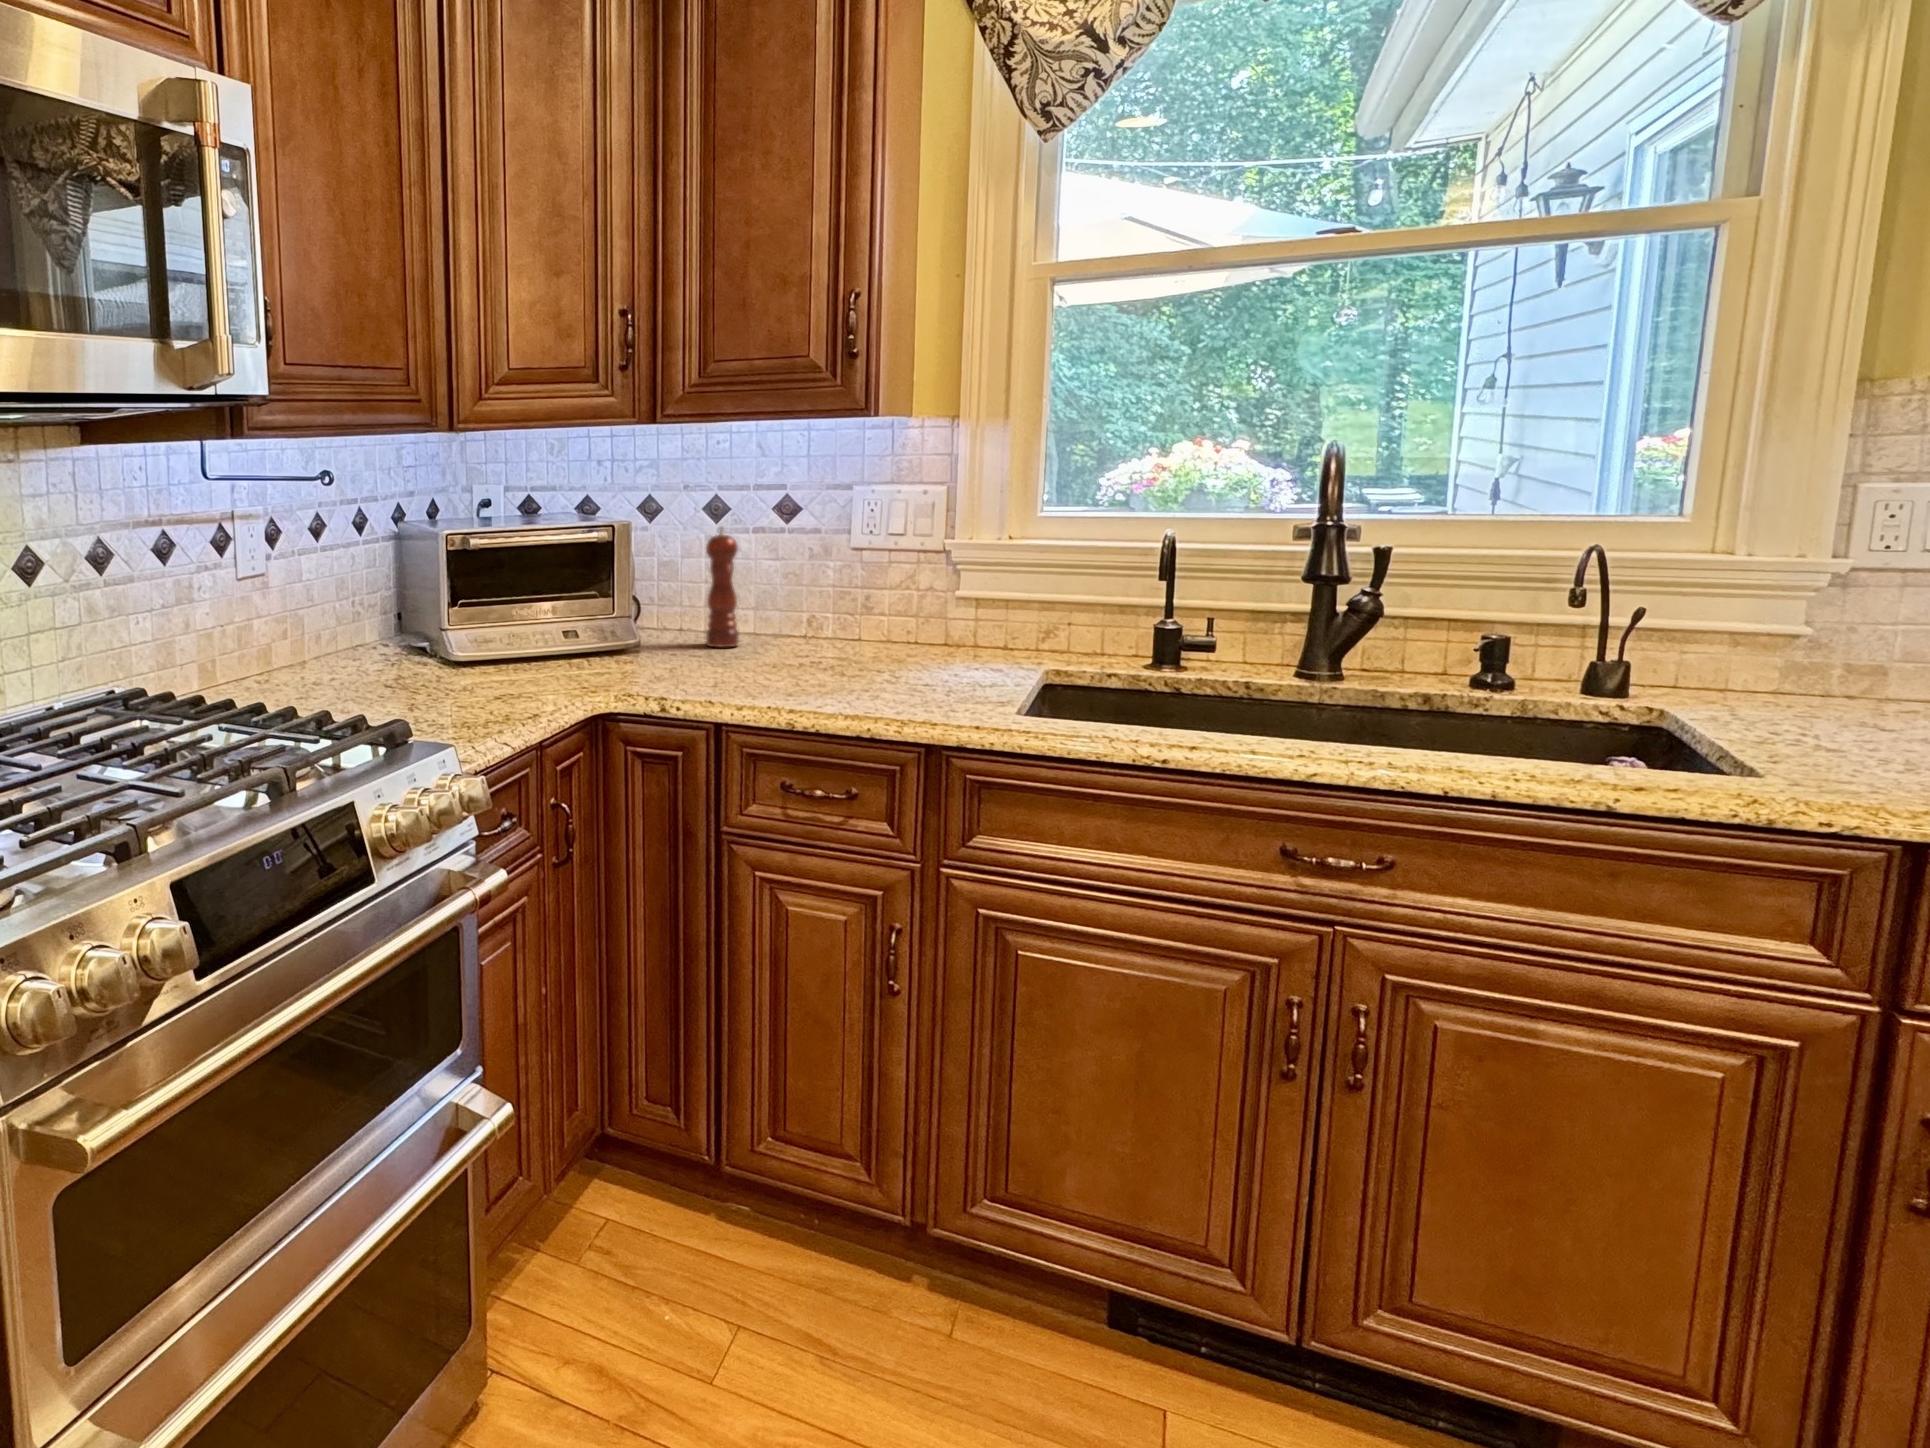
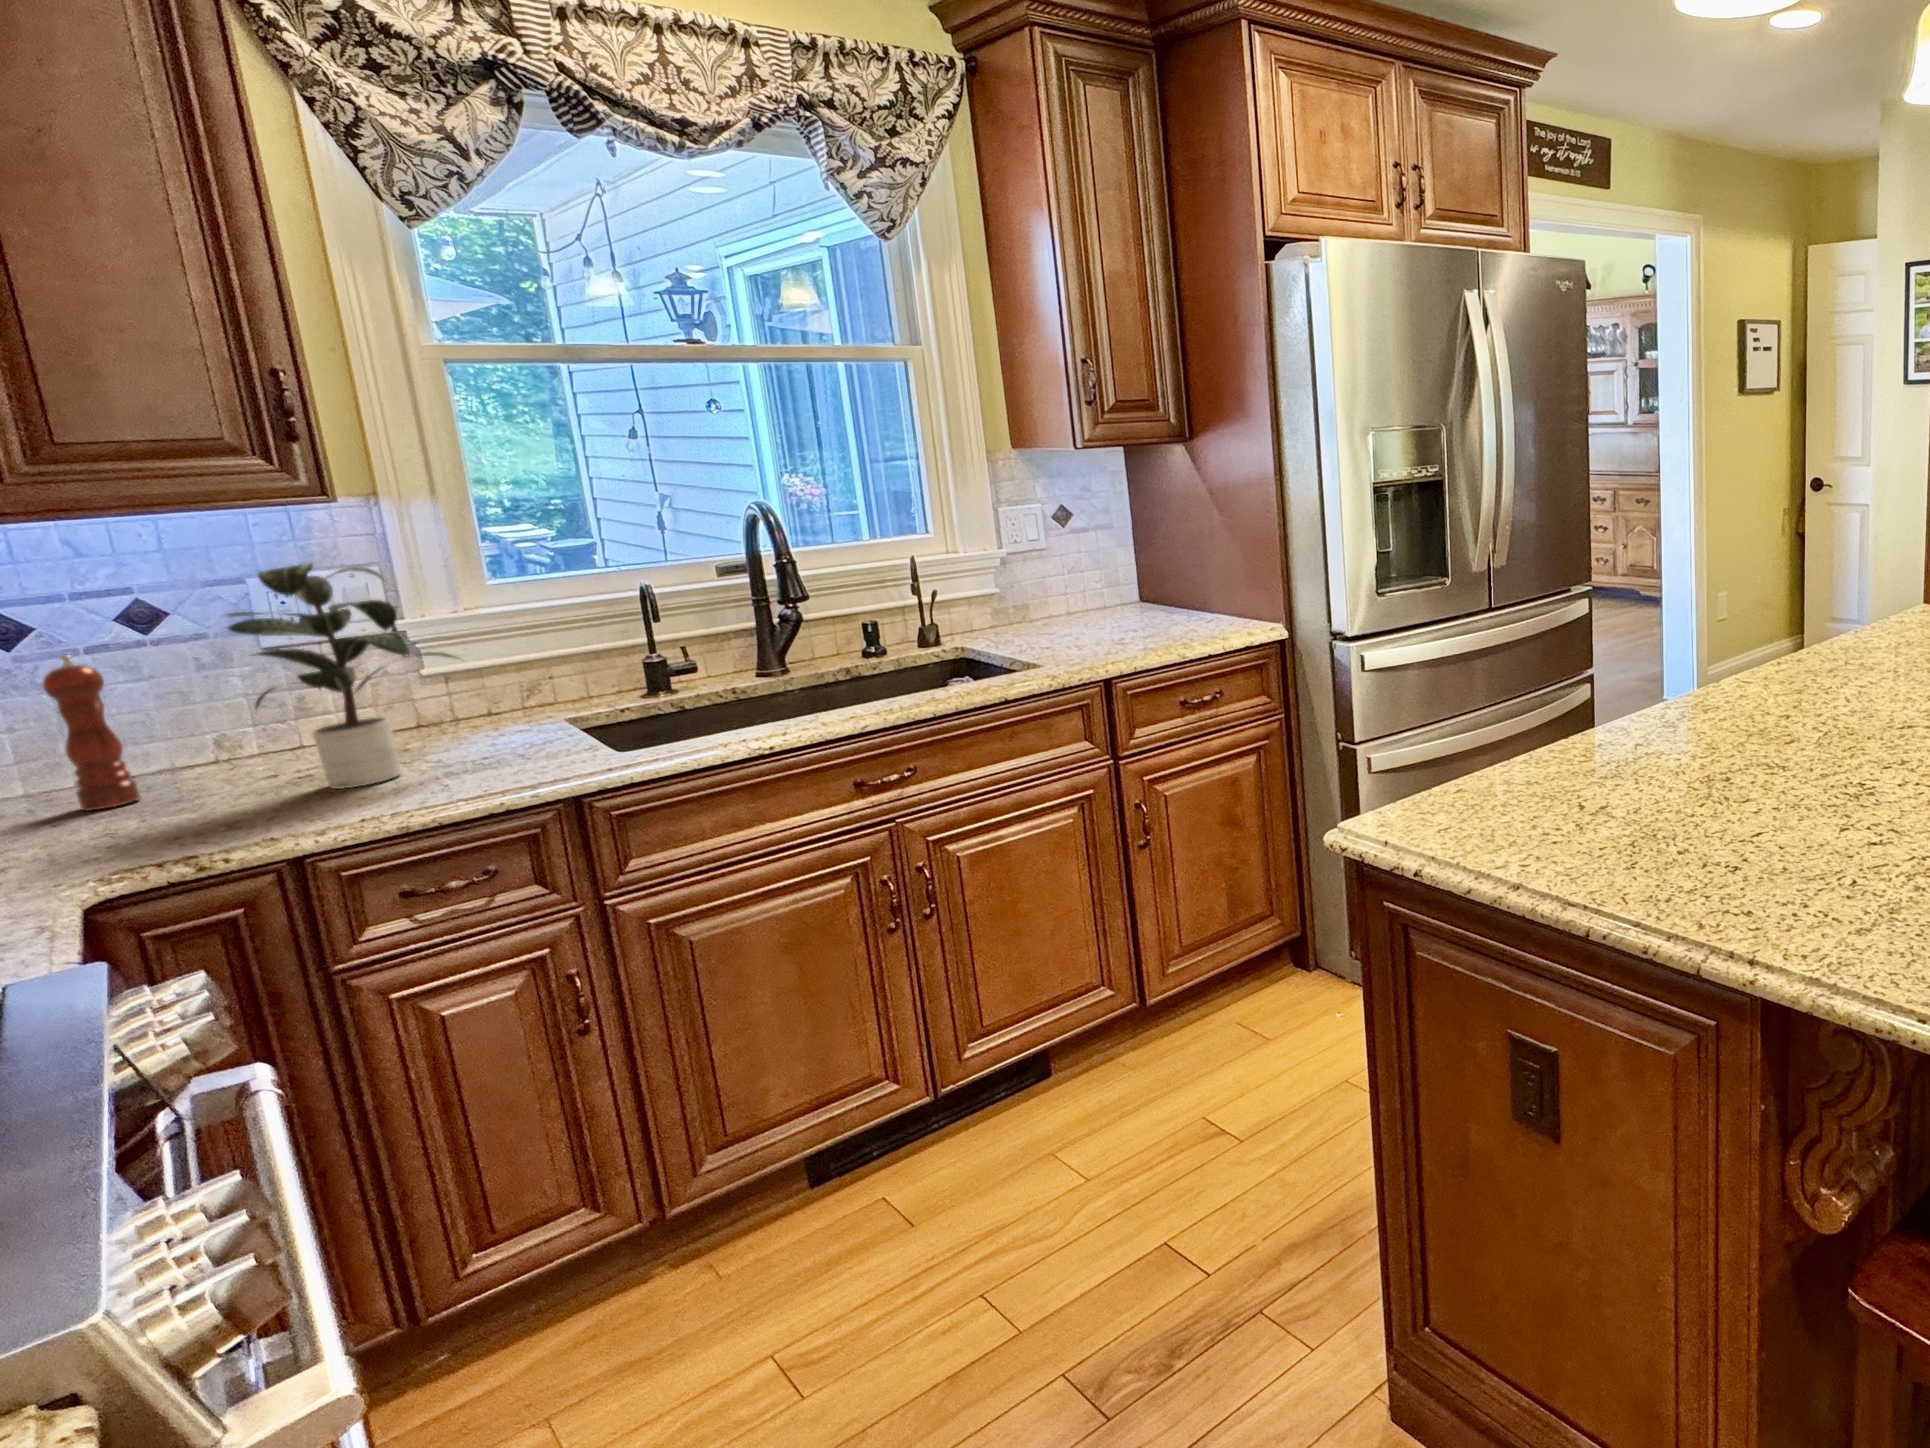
potted plant: none [753,469,959,681] -> present [227,563,461,789]

